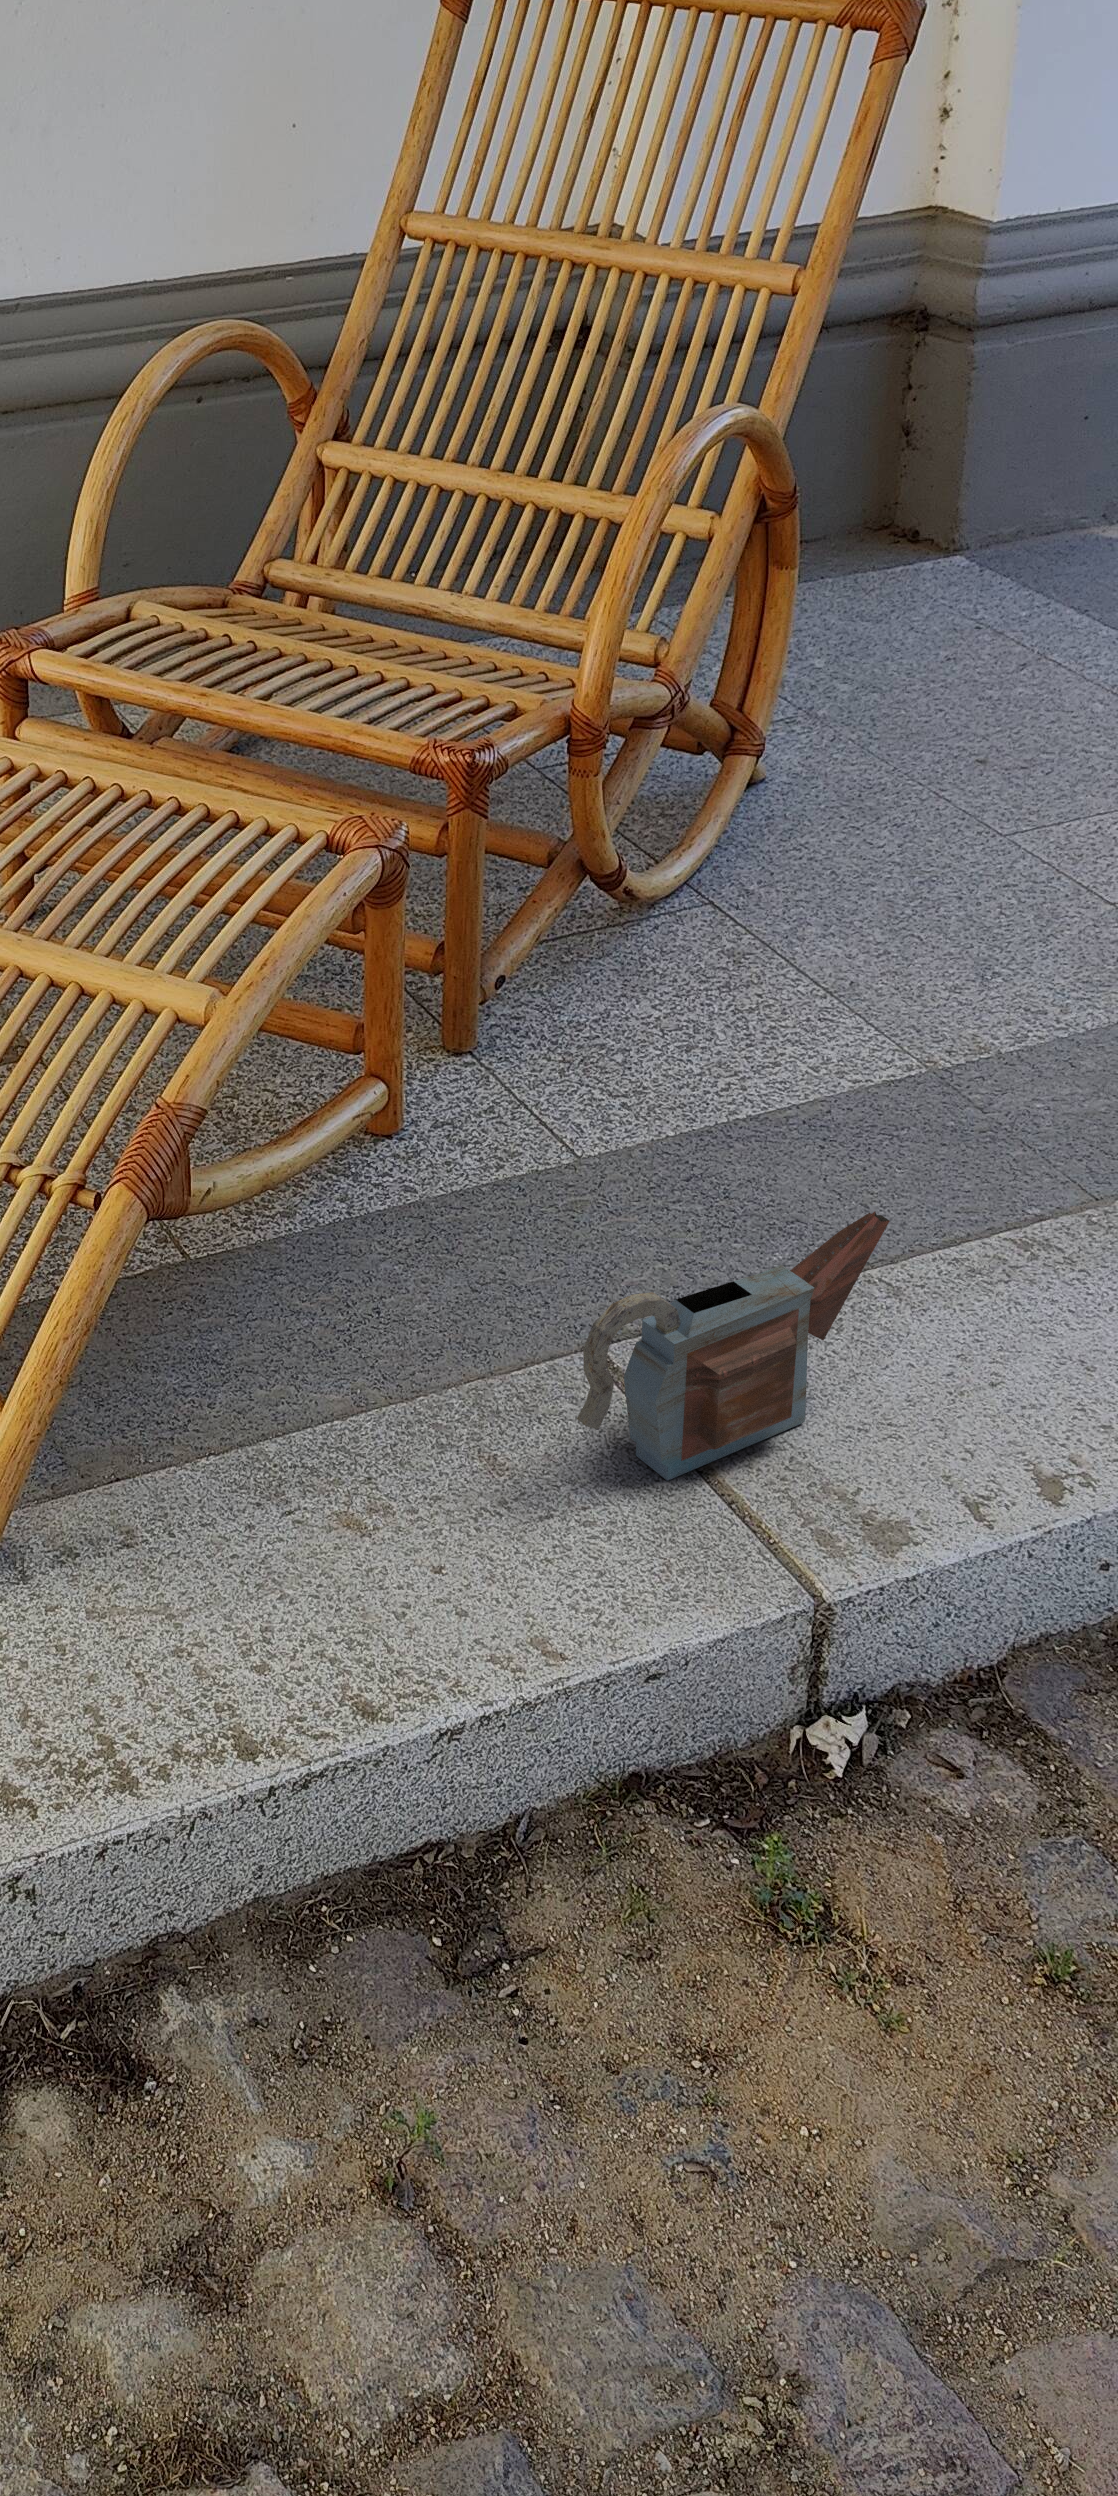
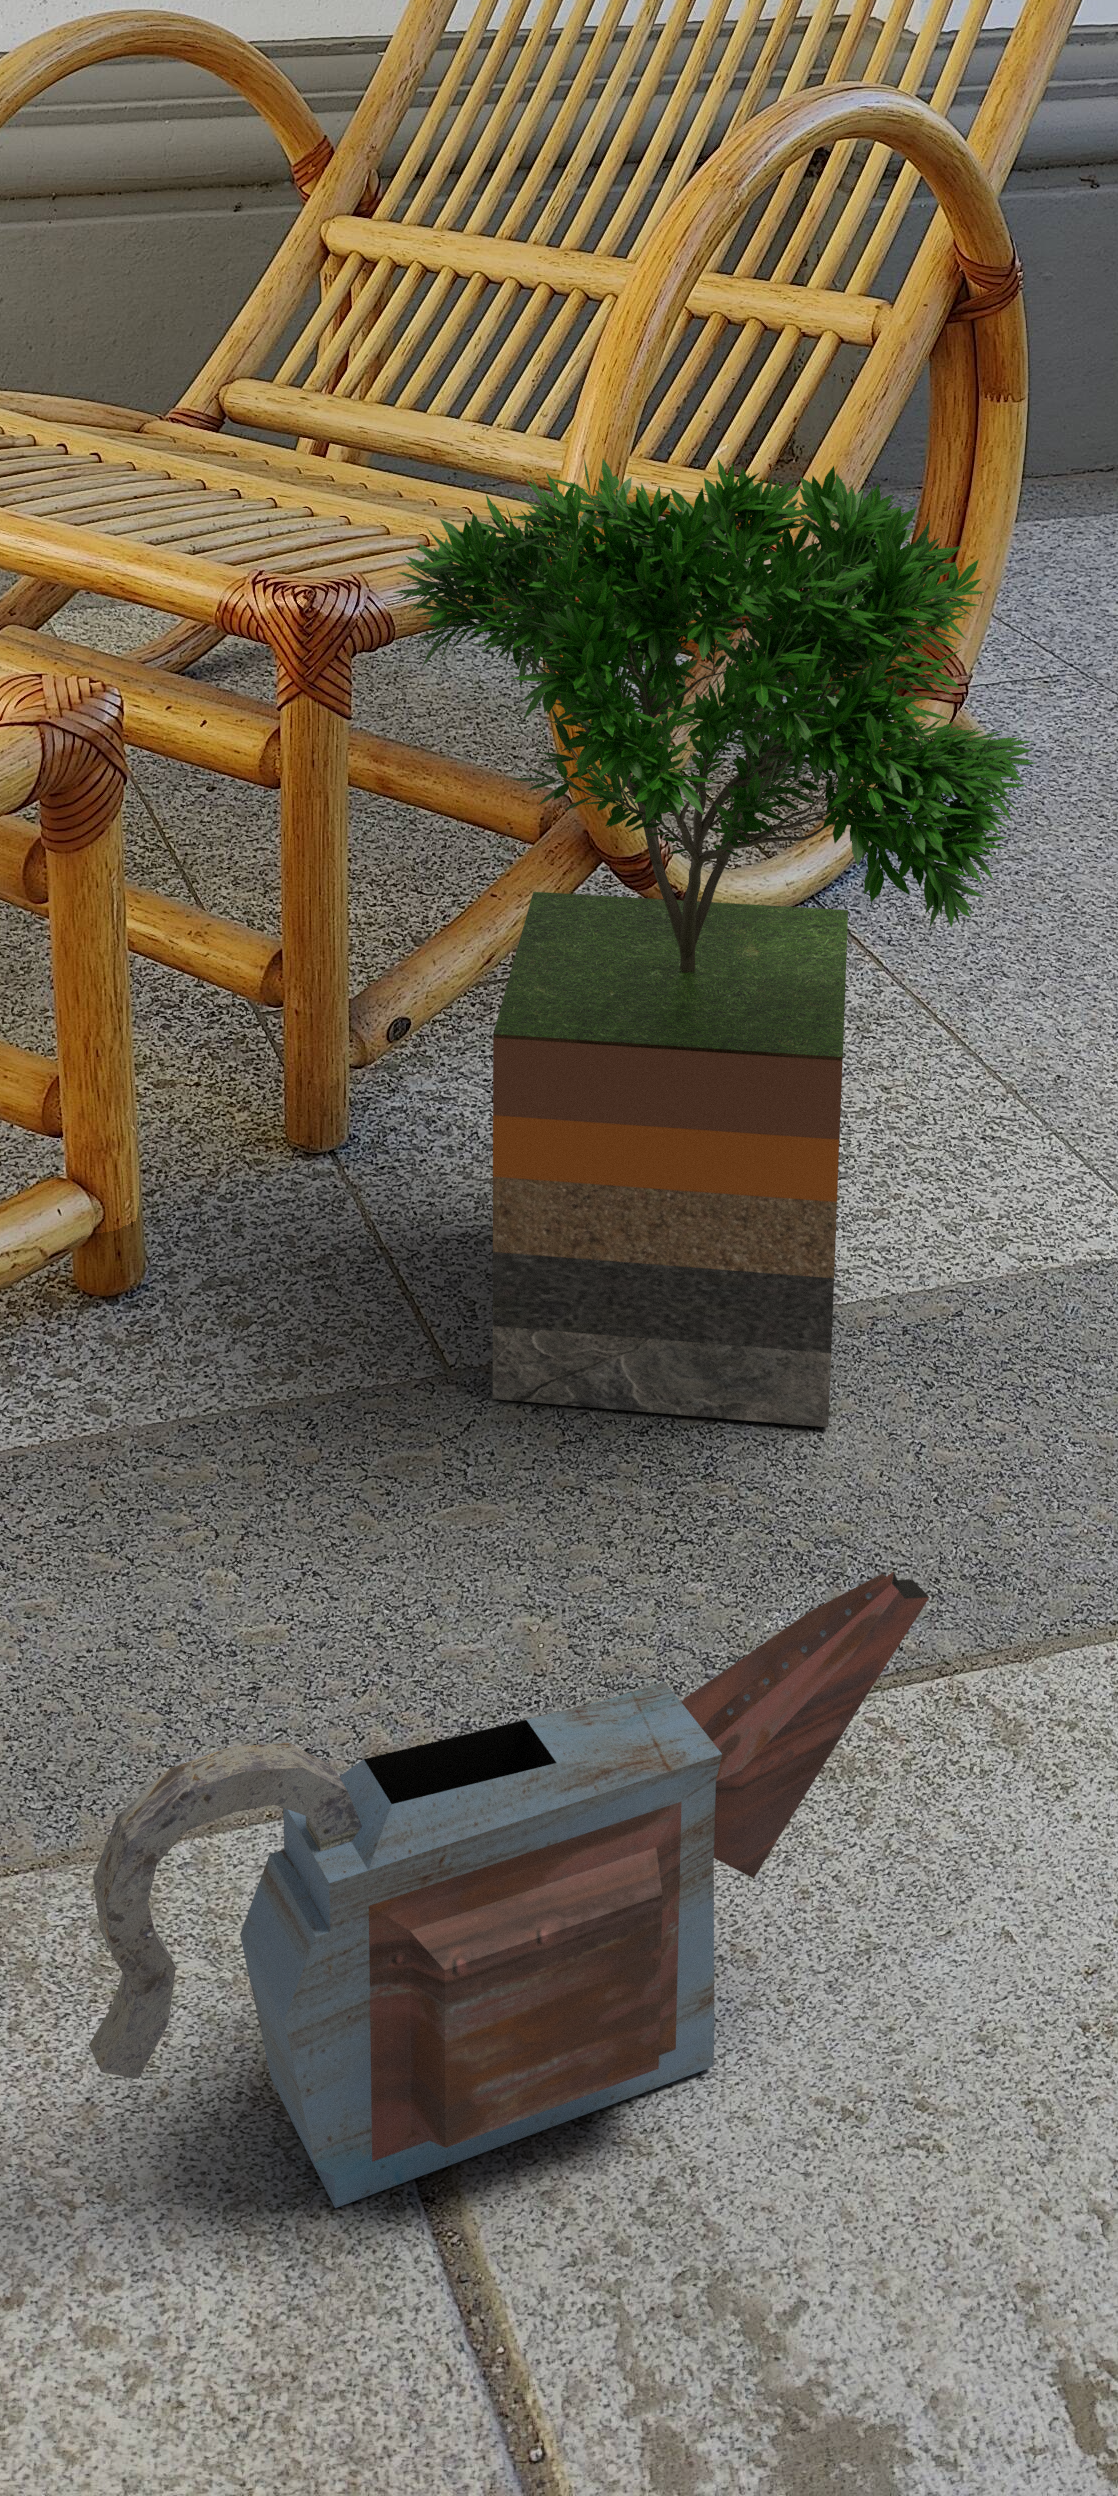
potted tree: none [543,676,885,1172] -> present [394,459,1035,1427]

